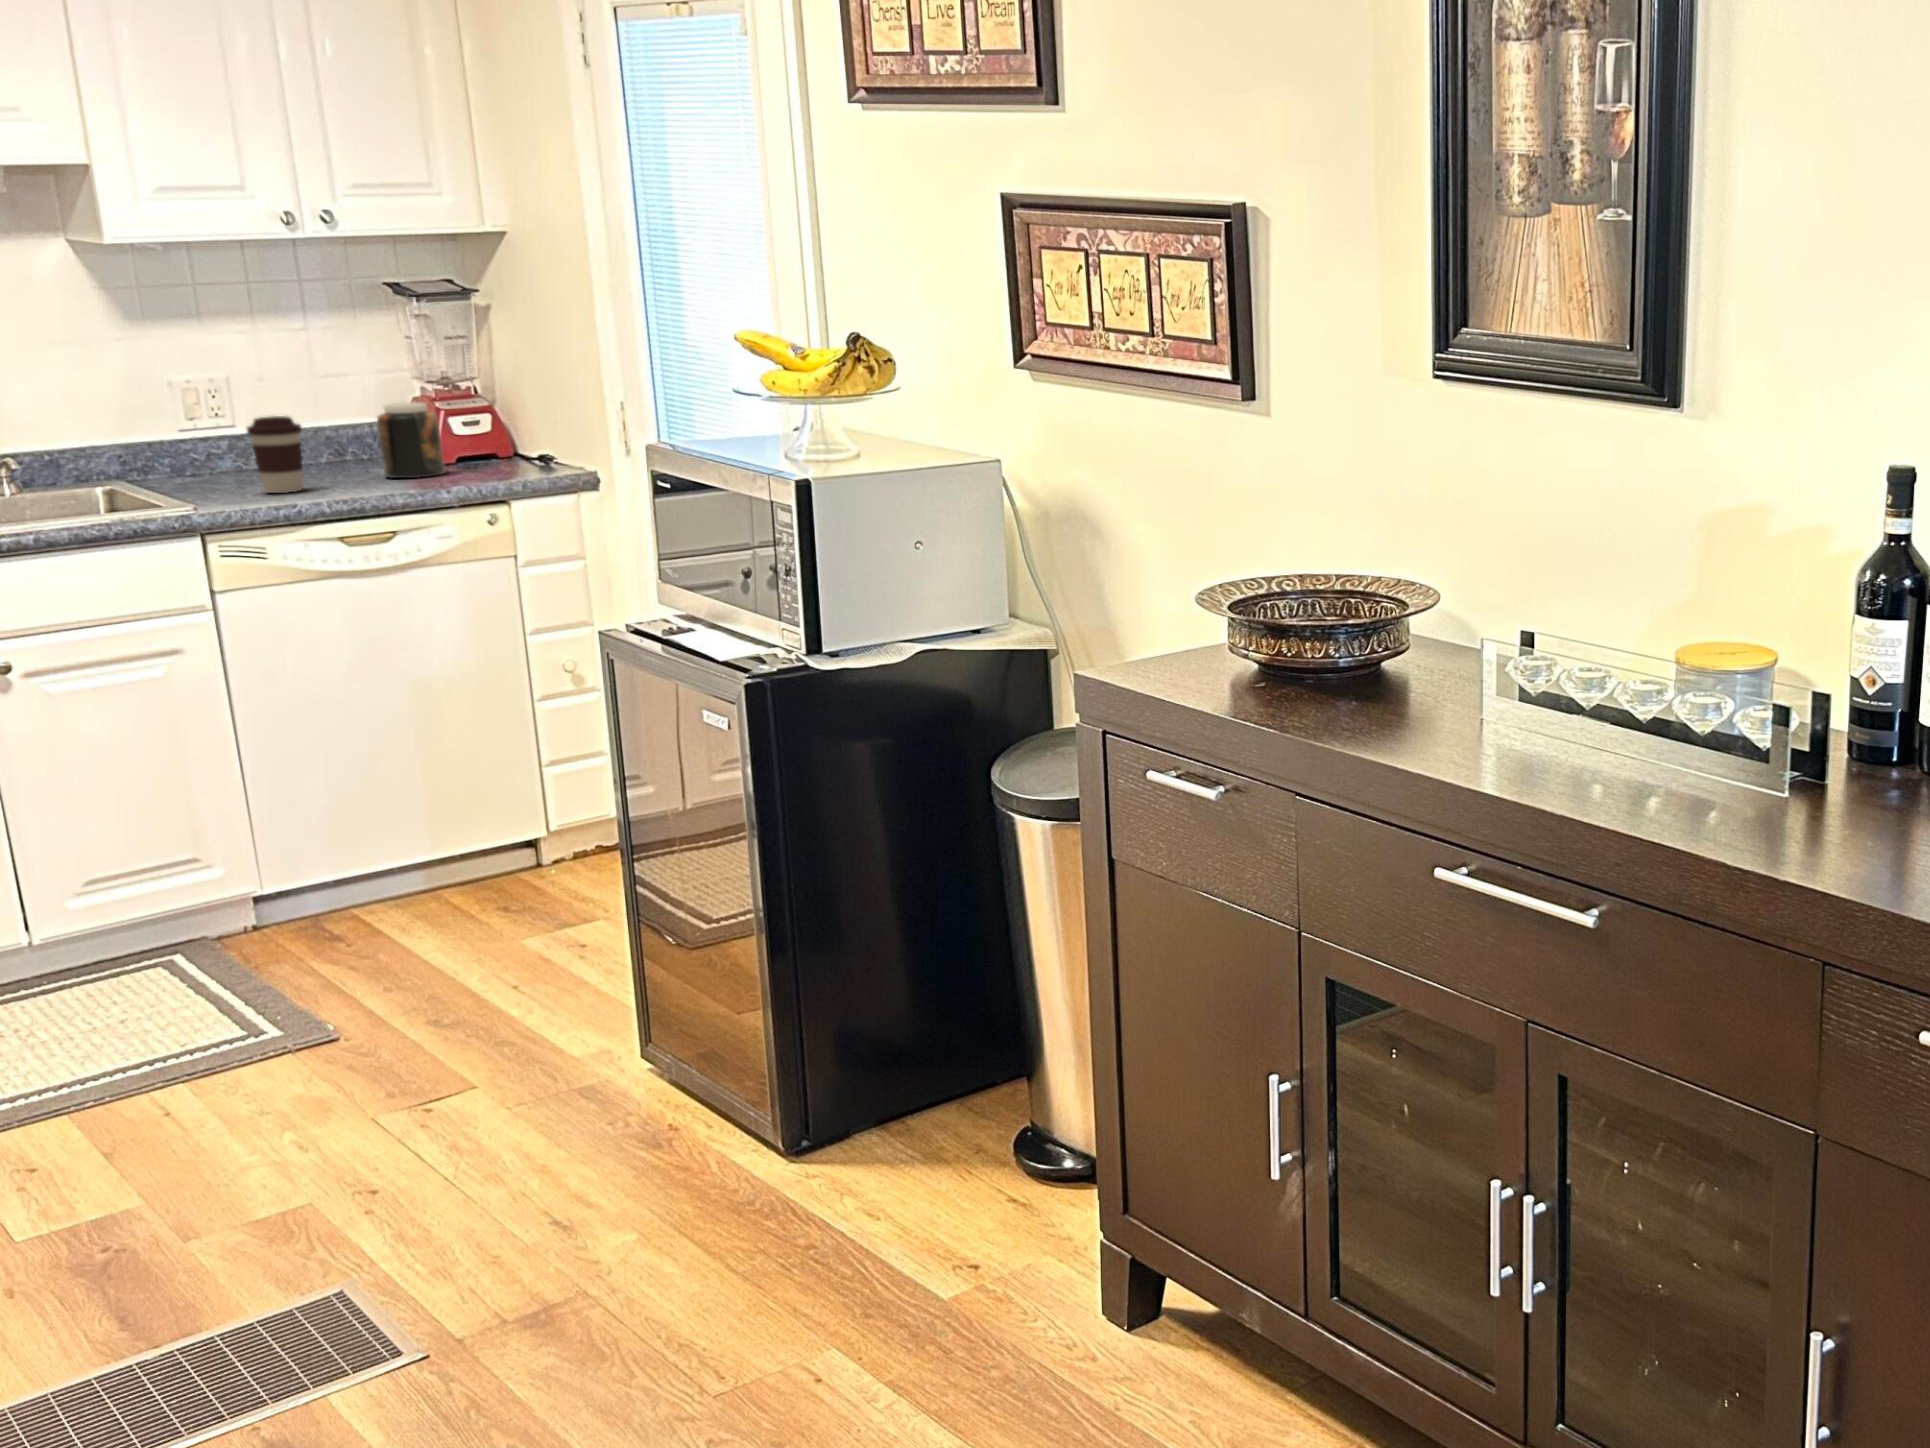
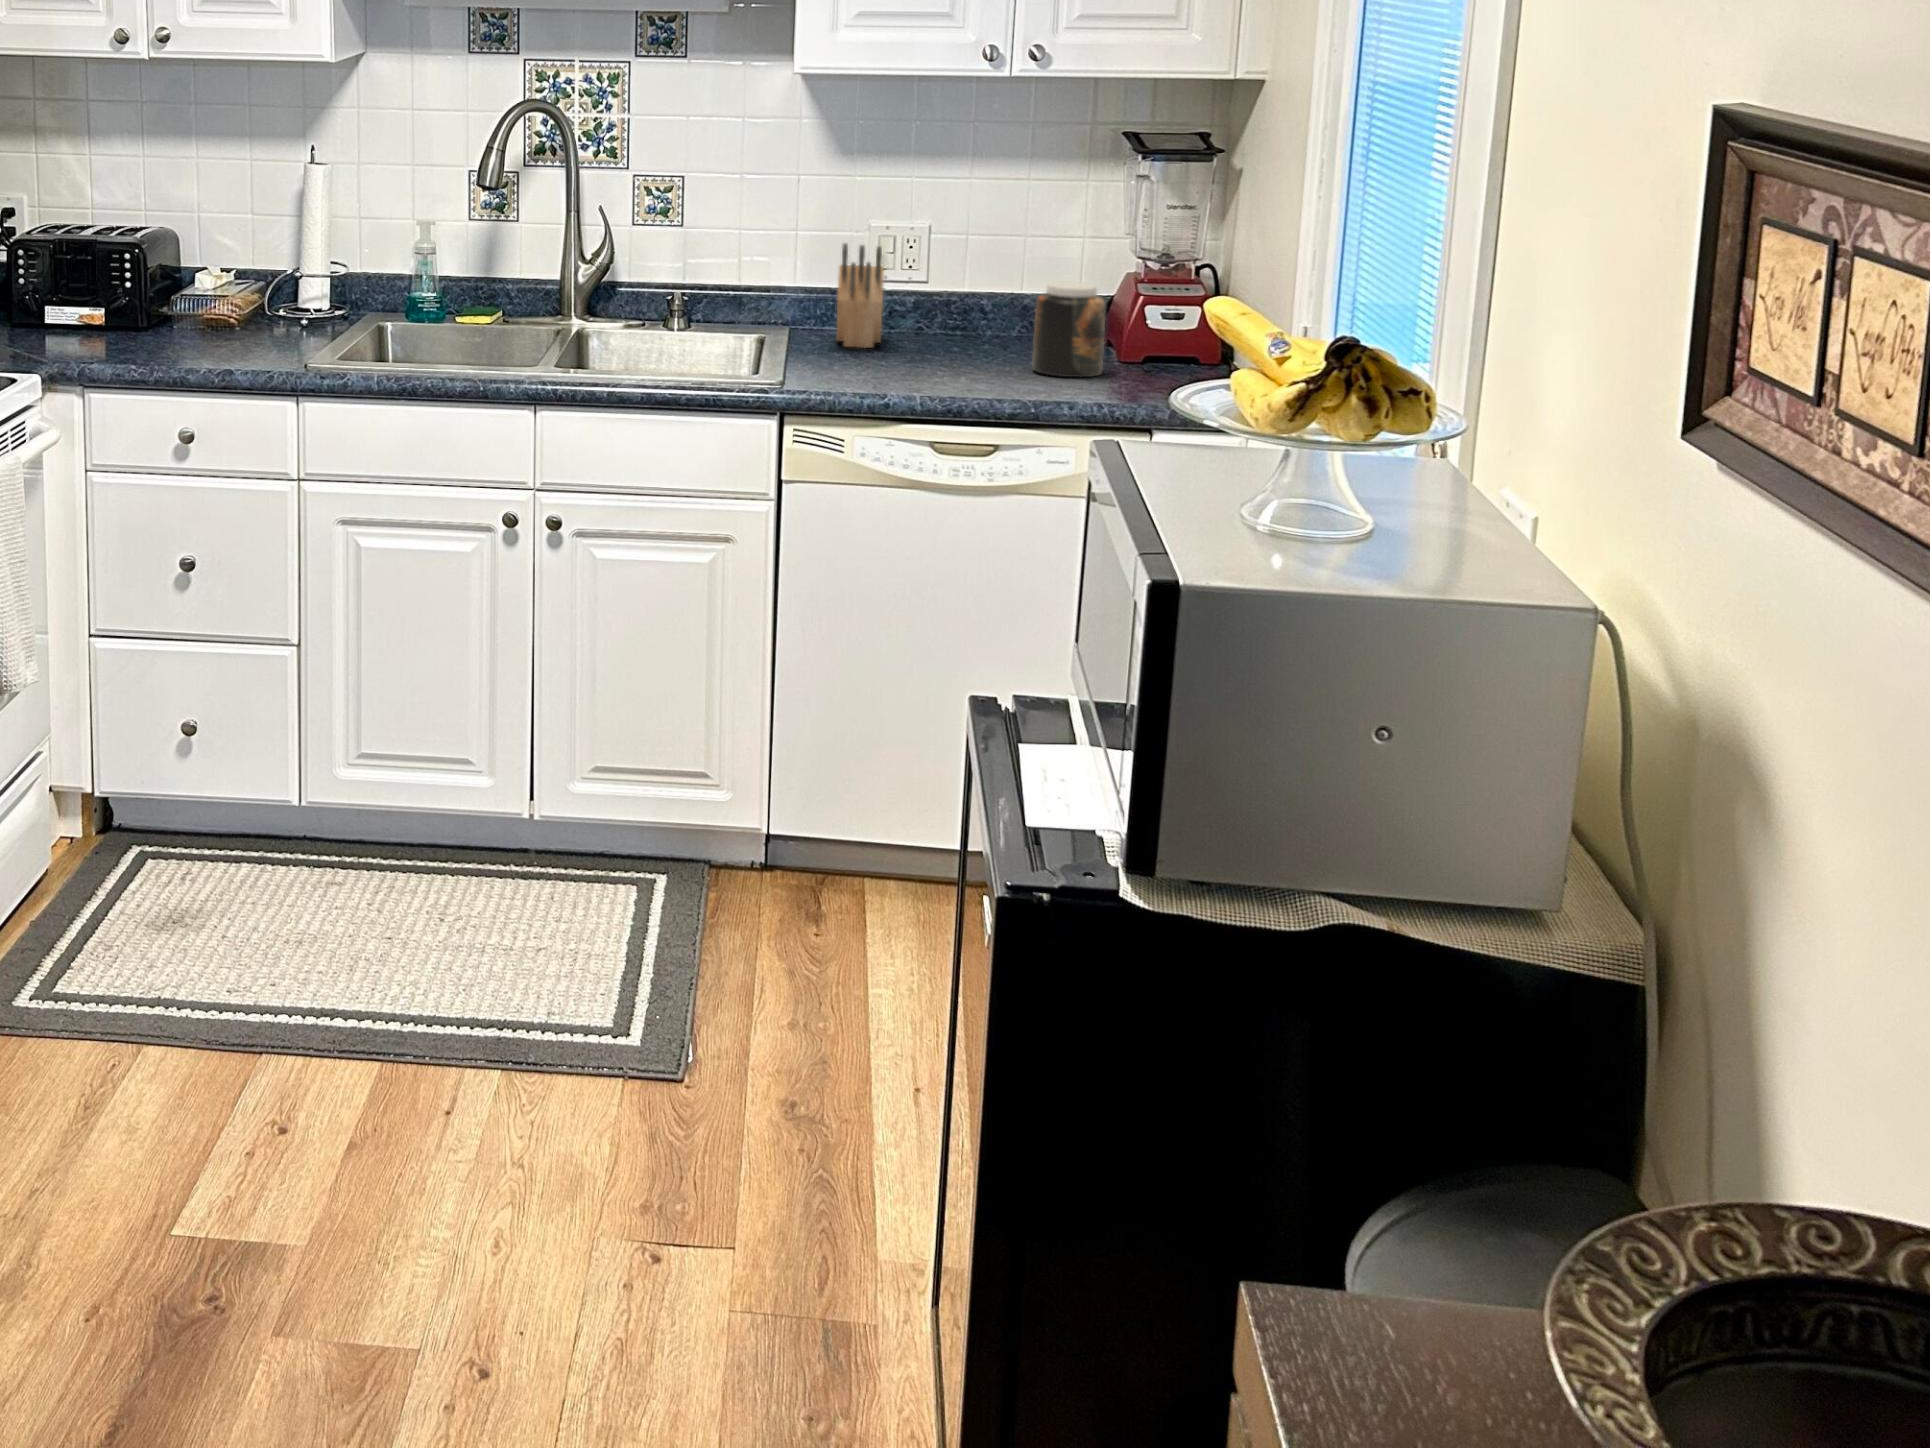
knife block: none [150,395,216,490] -> present [836,243,884,348]
coffee cup: present [247,416,303,493] -> none [886,282,944,373]

